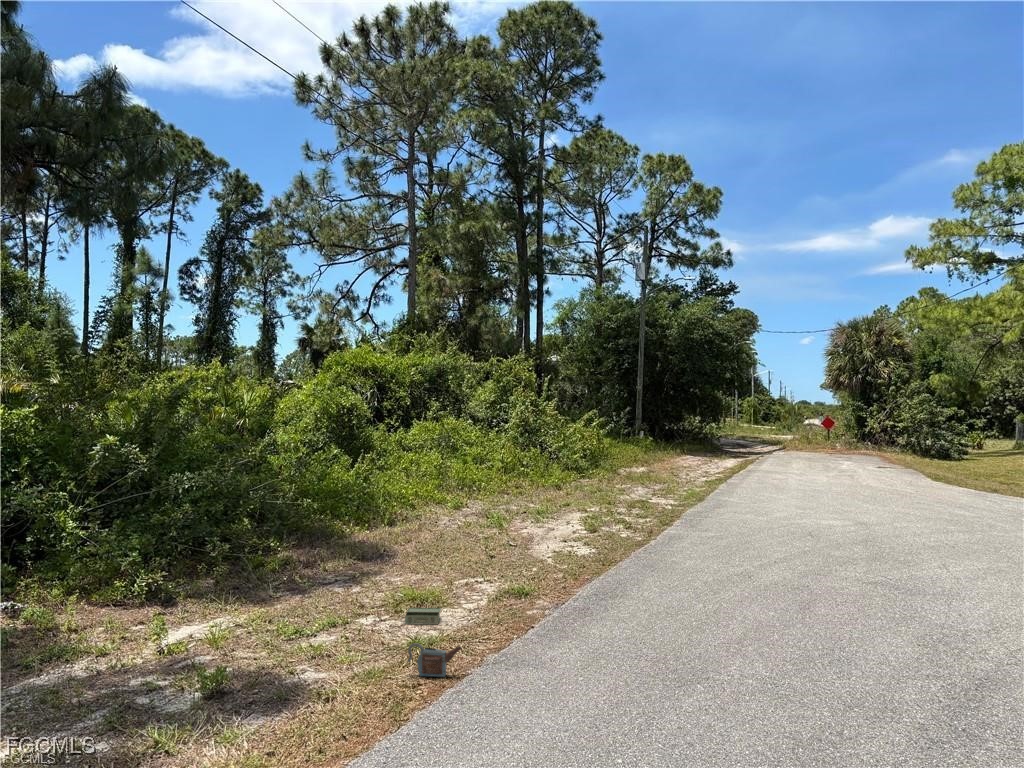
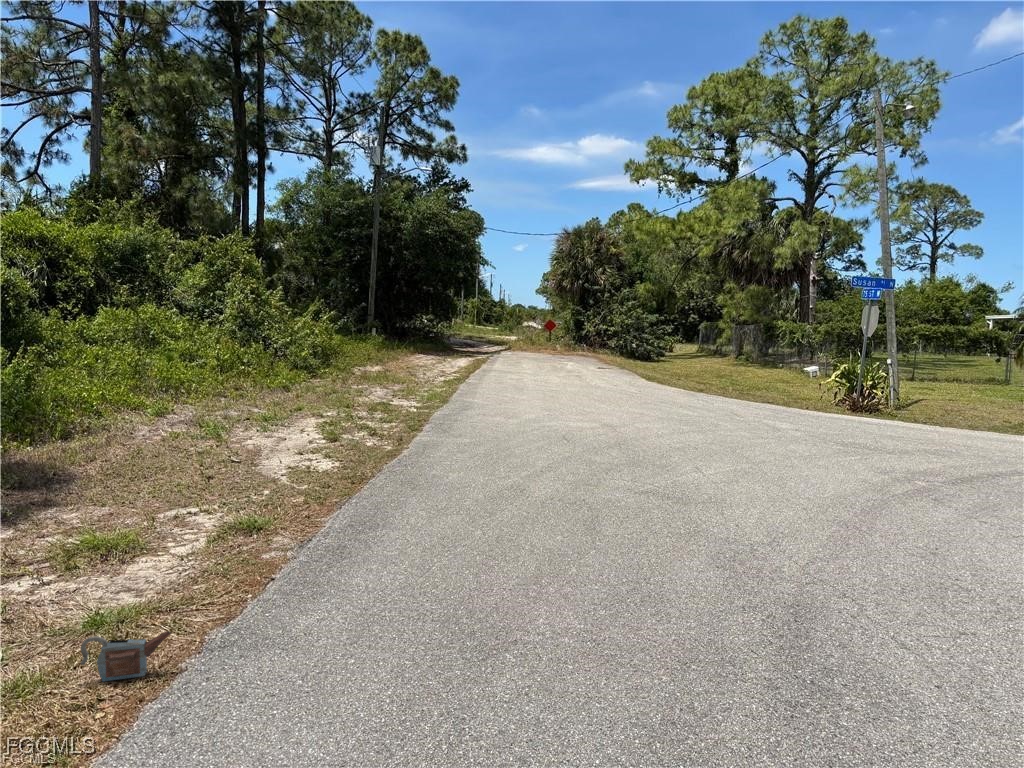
toolbox: present [405,608,441,625] -> none [80,562,139,592]

